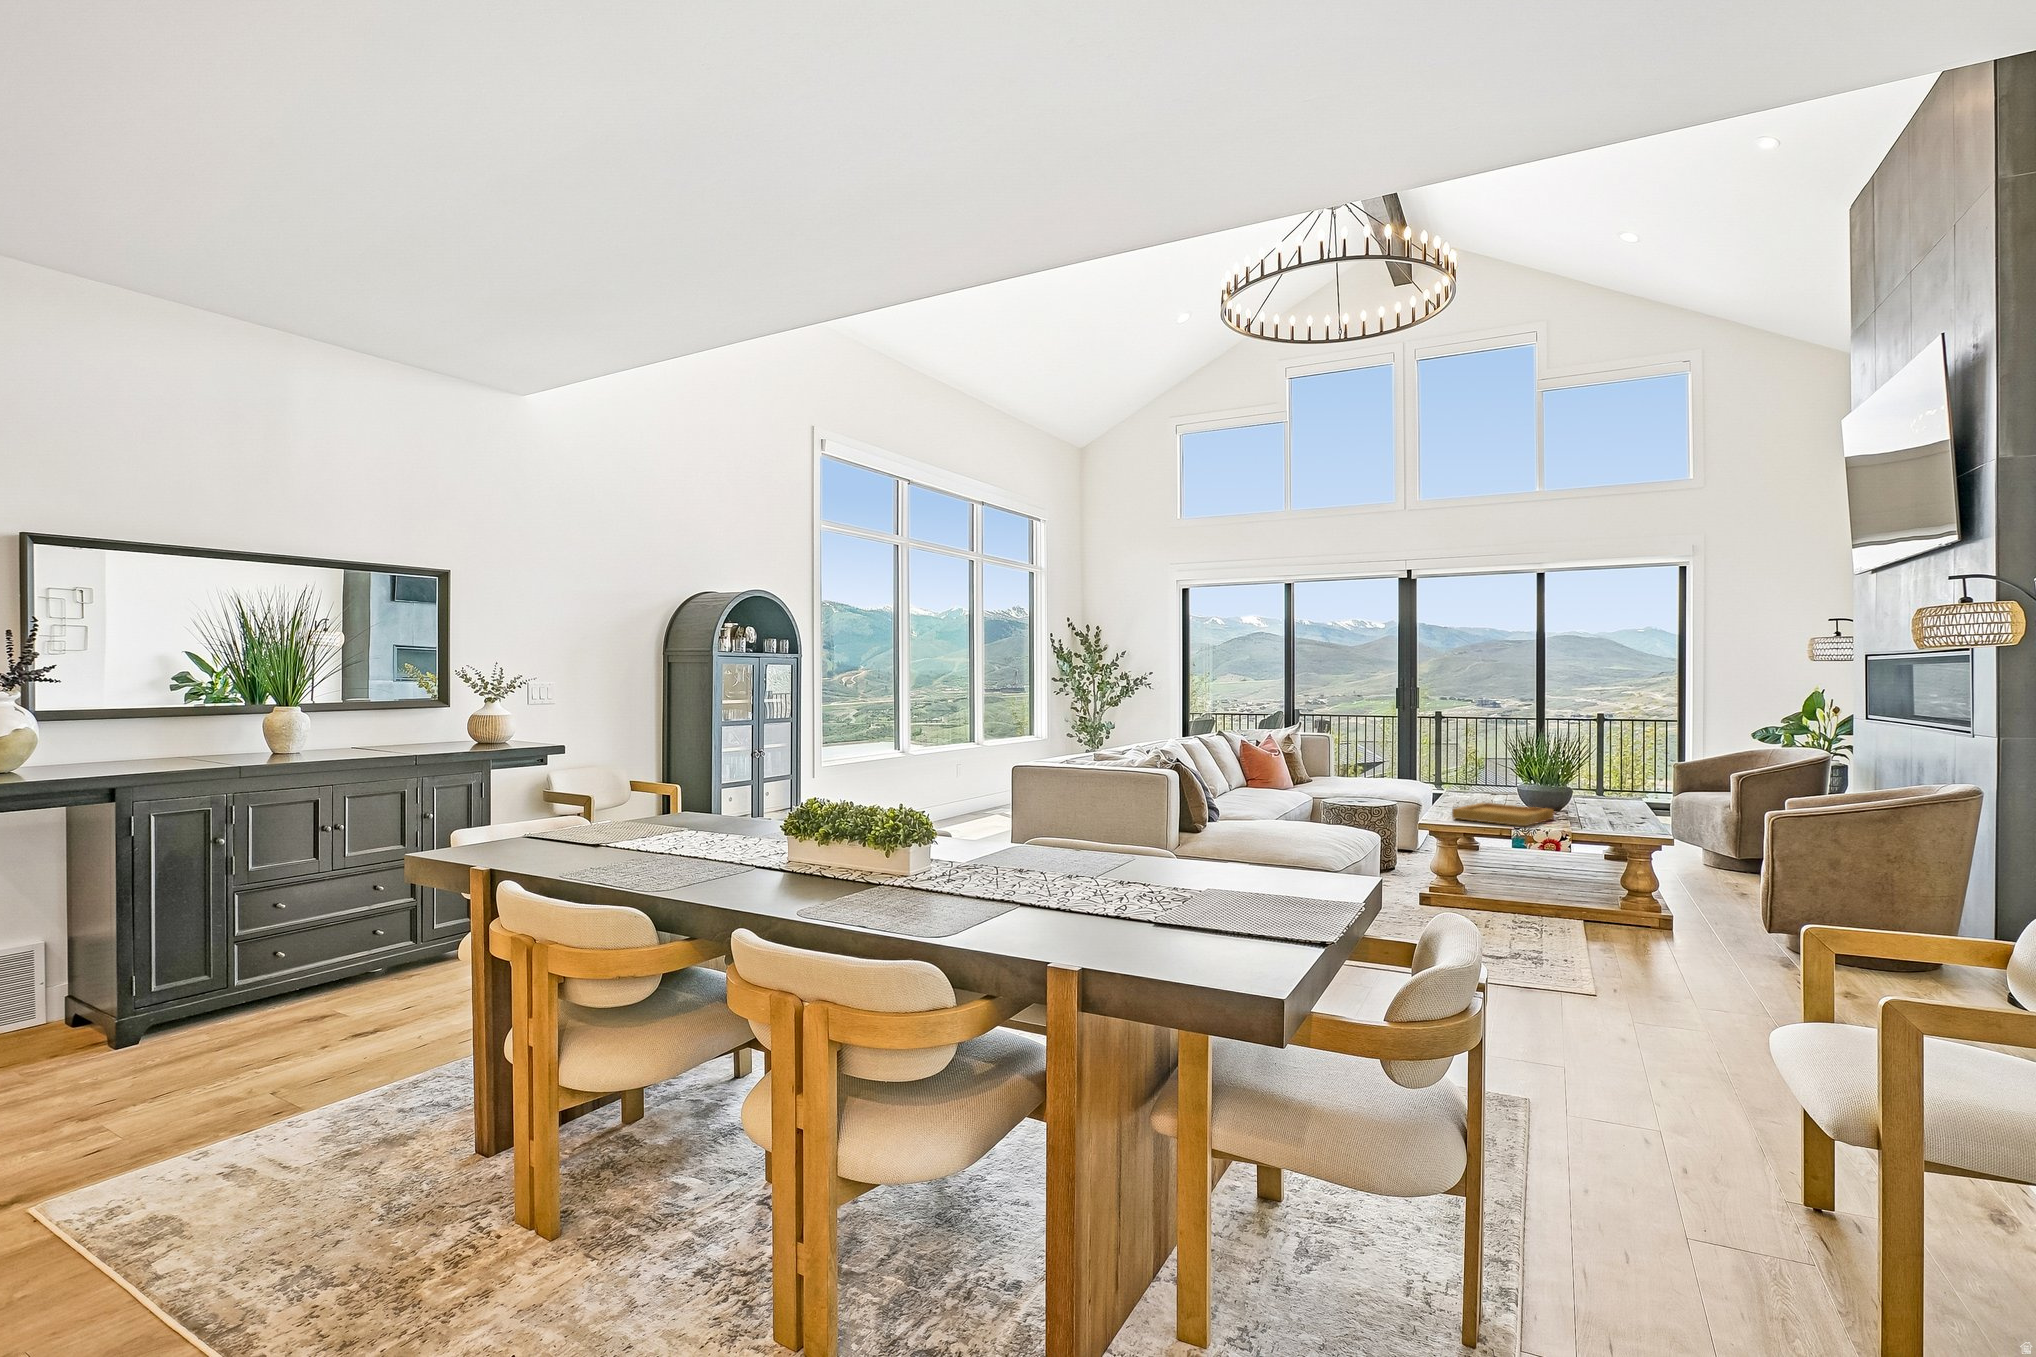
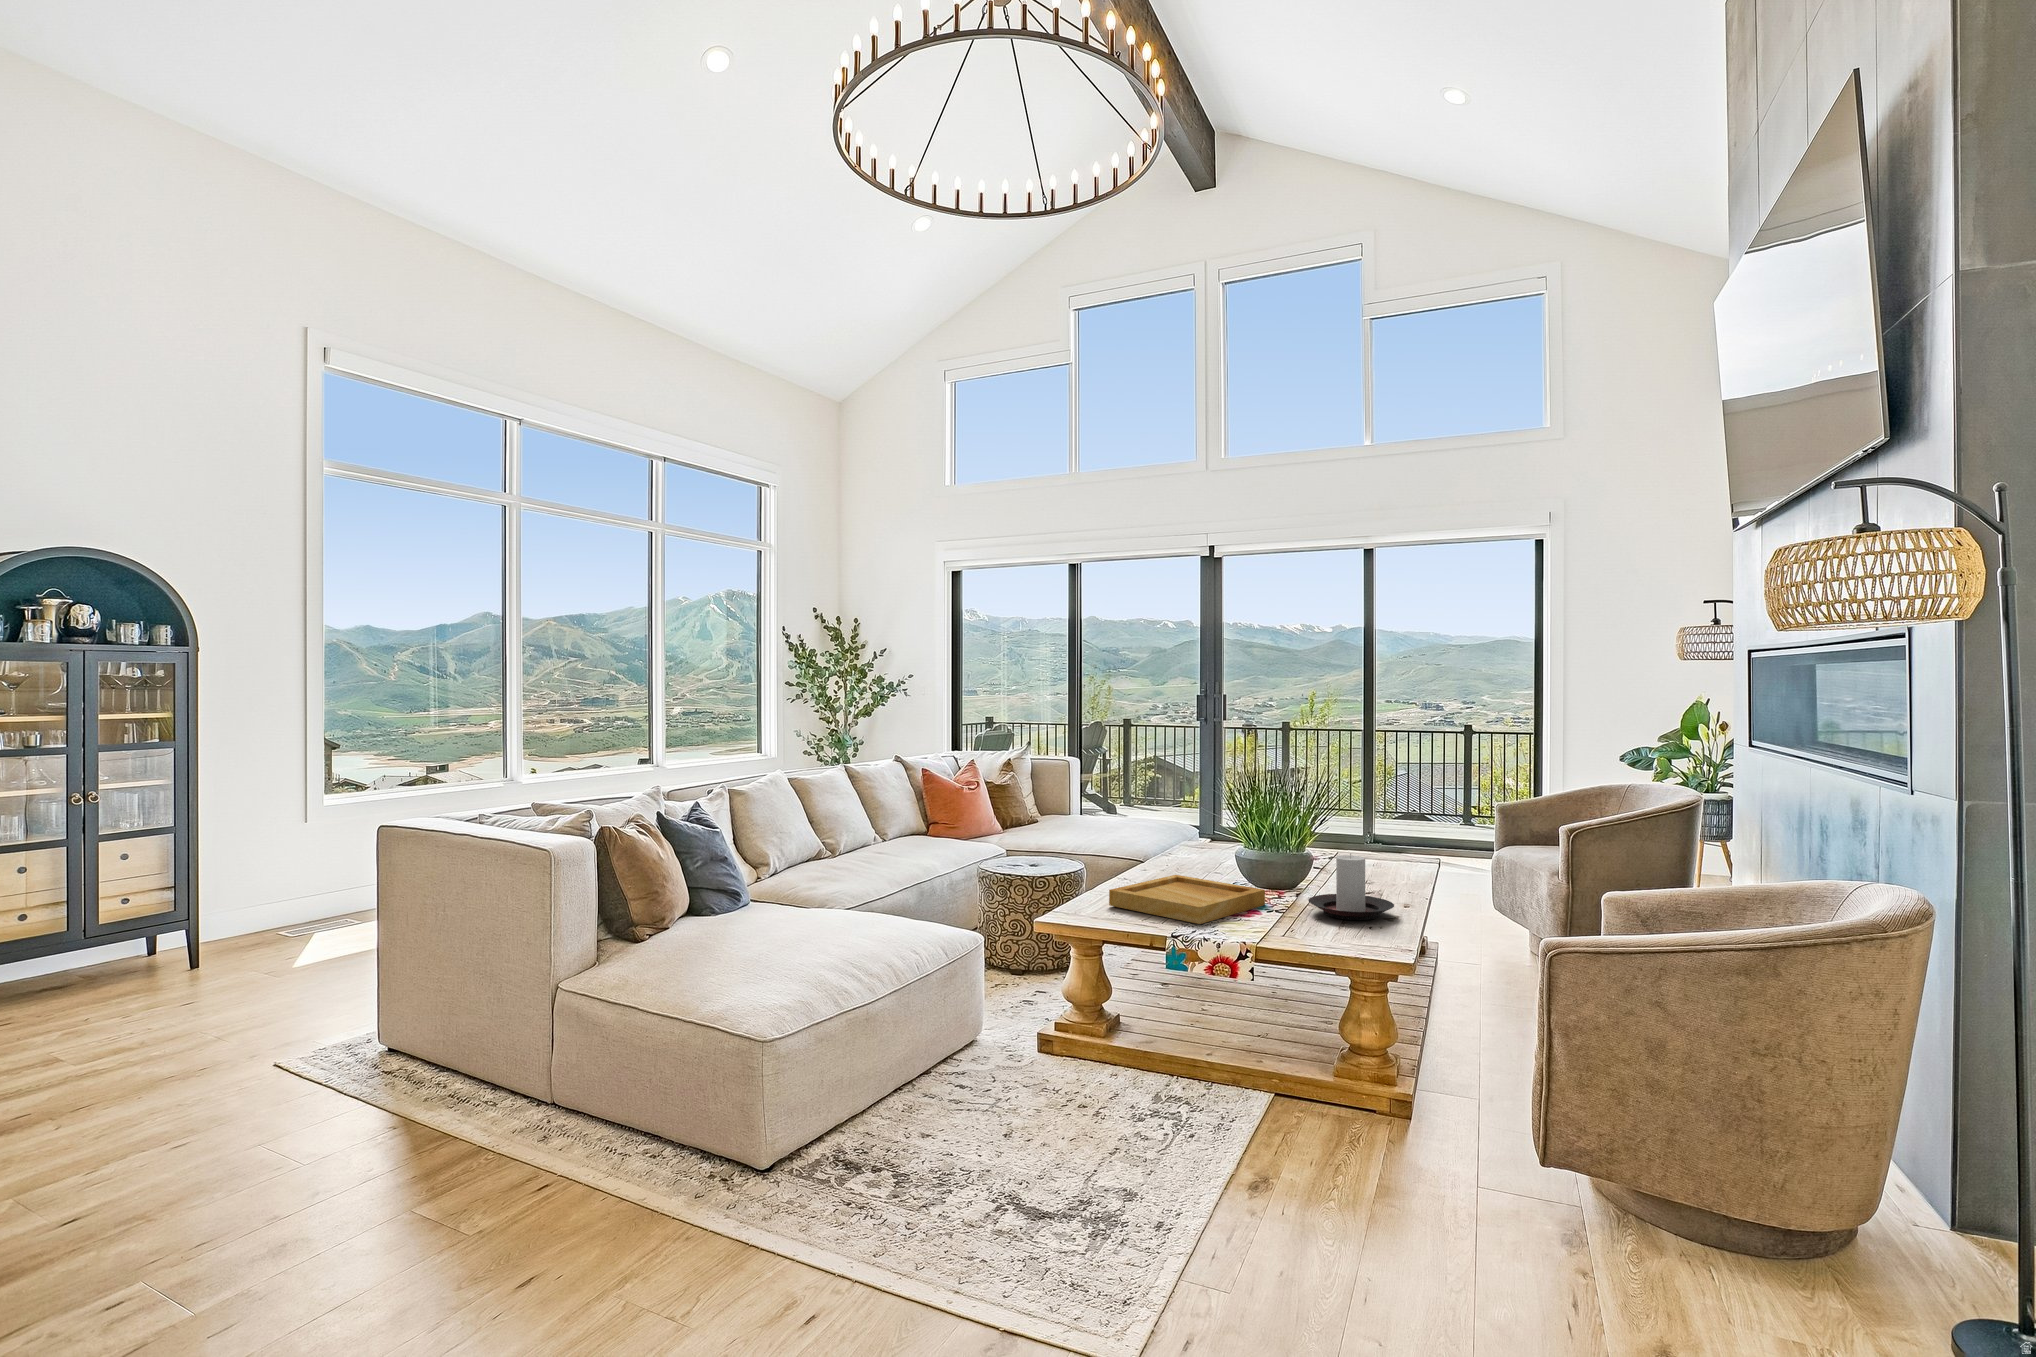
candle holder: none [1588,784,1648,825] -> present [1308,854,1394,920]

